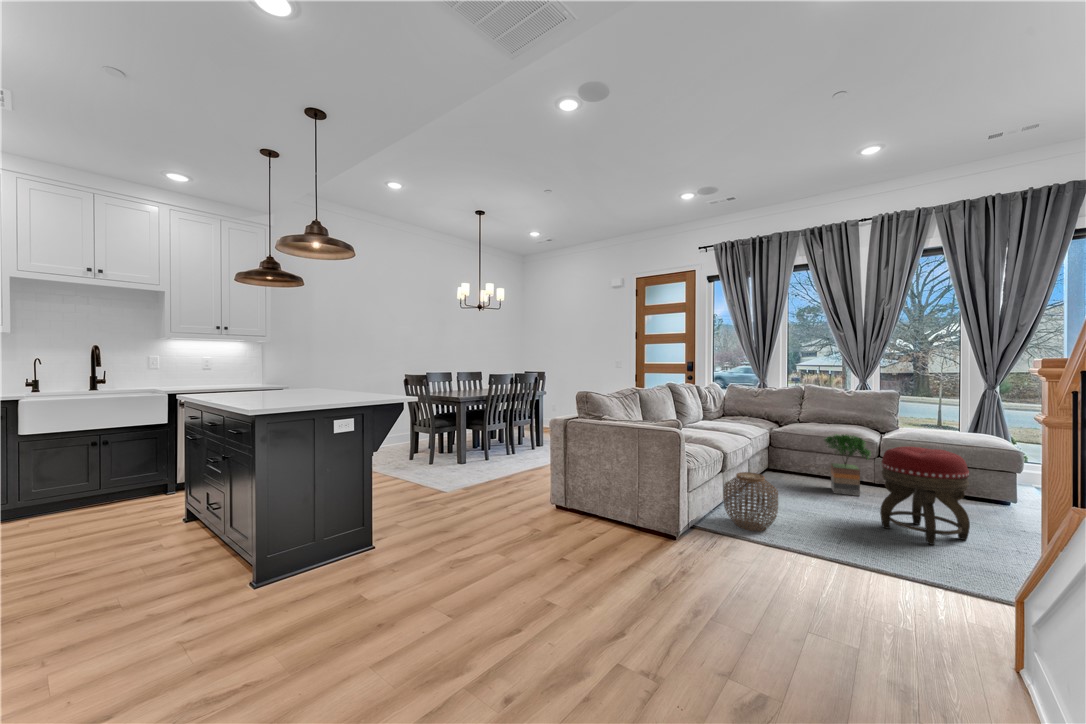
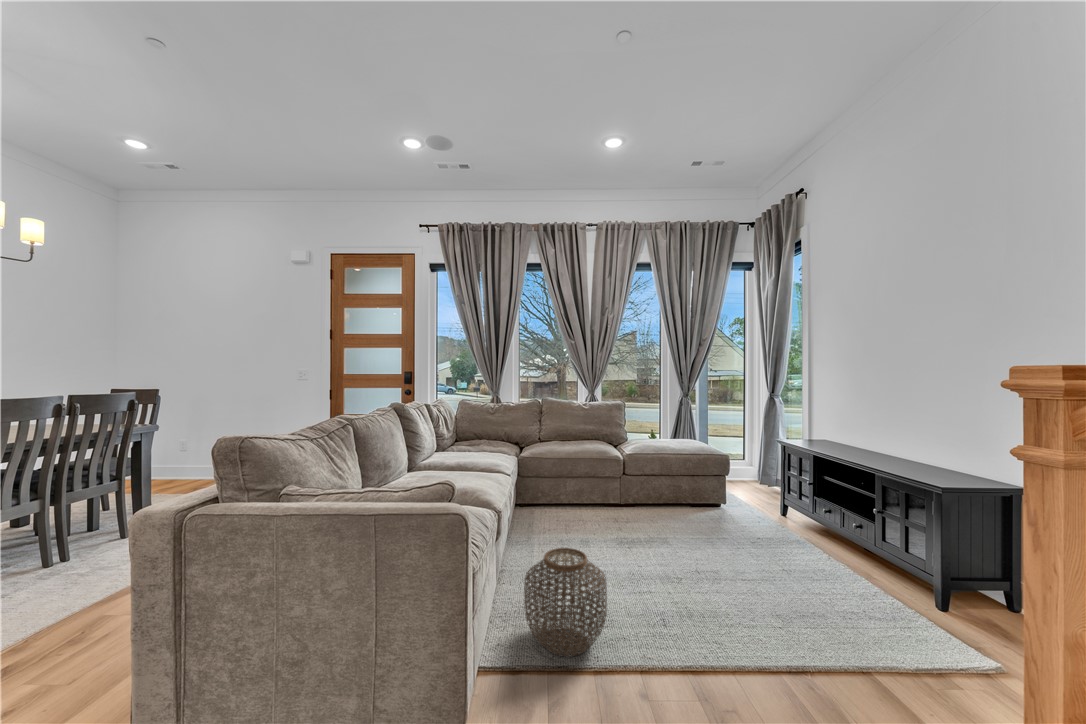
potted tree: present [824,434,871,496] -> none [587,454,639,530]
footstool: present [880,447,970,545] -> none [682,469,768,593]

